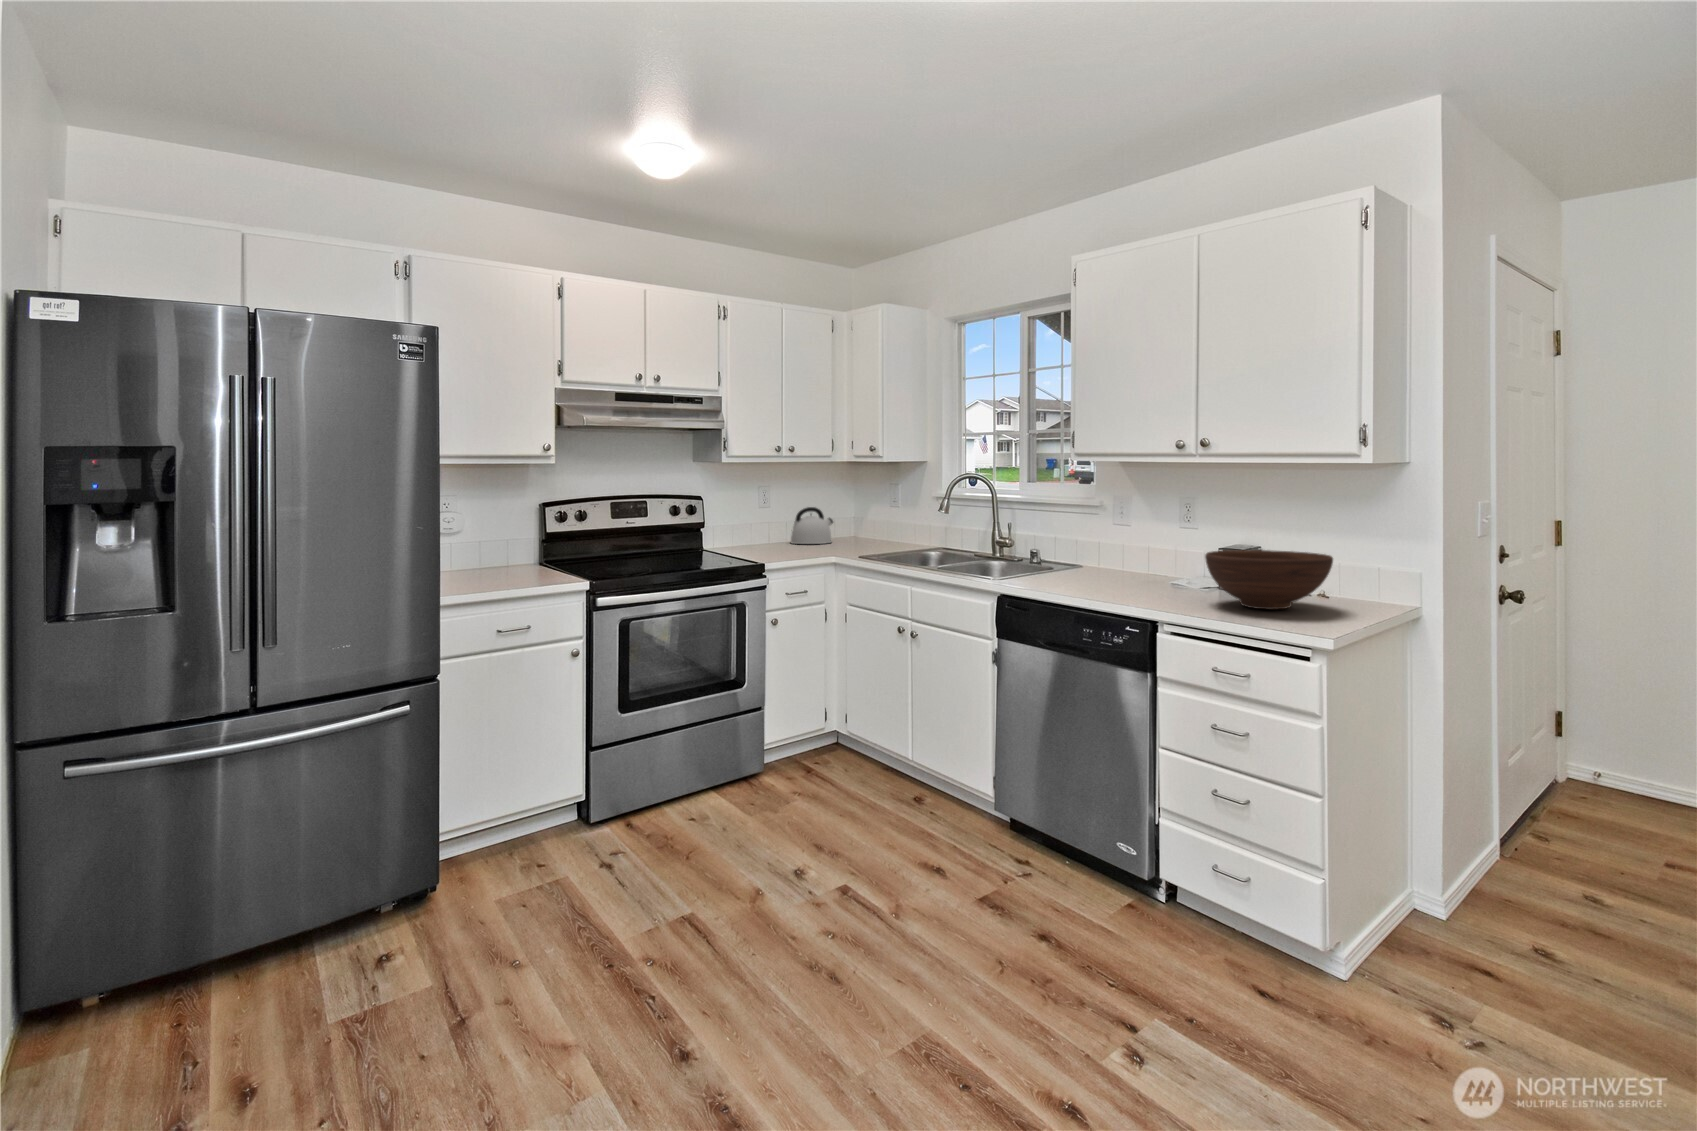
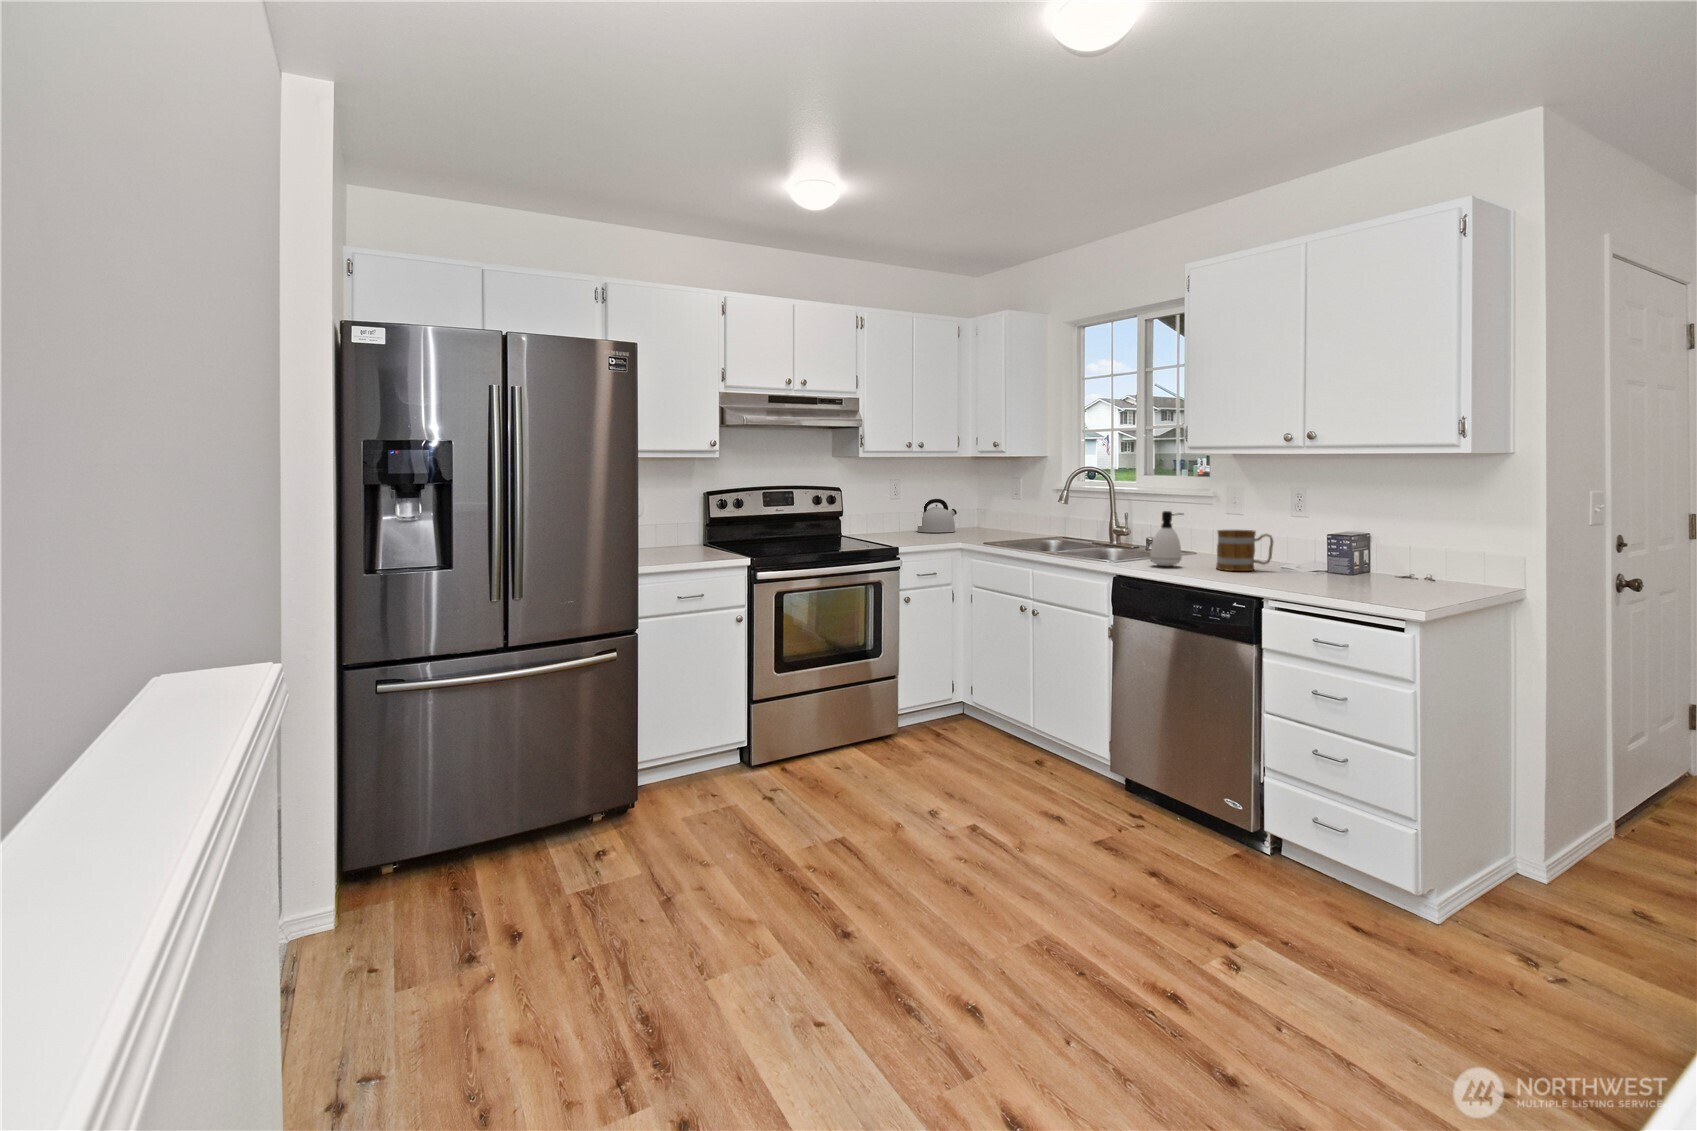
soap dispenser: none [1036,524,1072,585] -> present [1150,511,1183,566]
mug: none [1105,544,1165,590] -> present [1216,530,1273,571]
fruit bowl: present [1205,550,1333,610] -> none [1311,534,1436,587]

